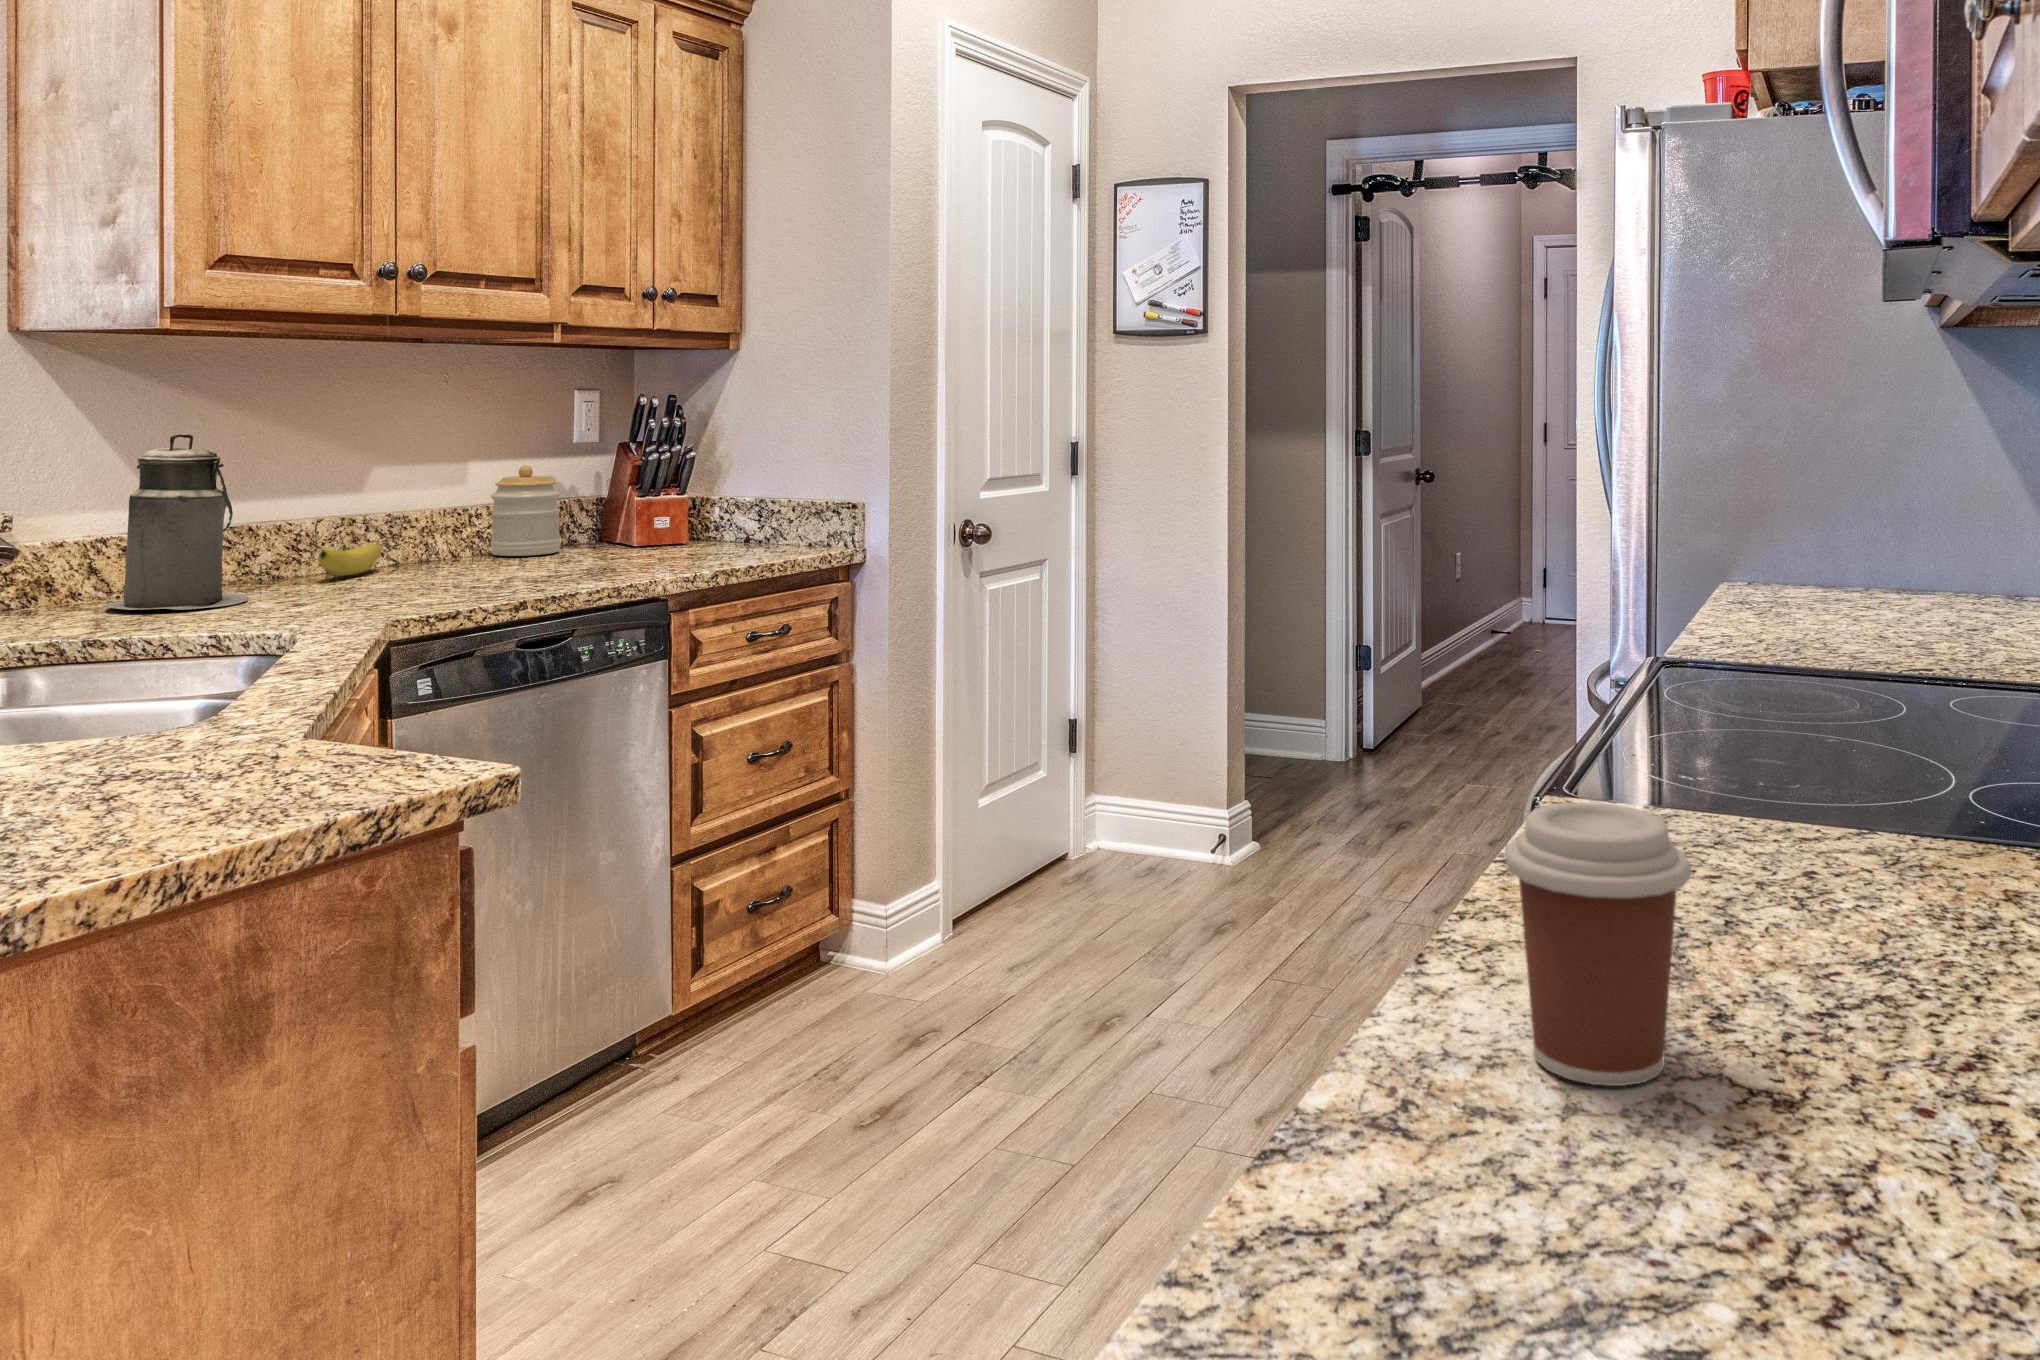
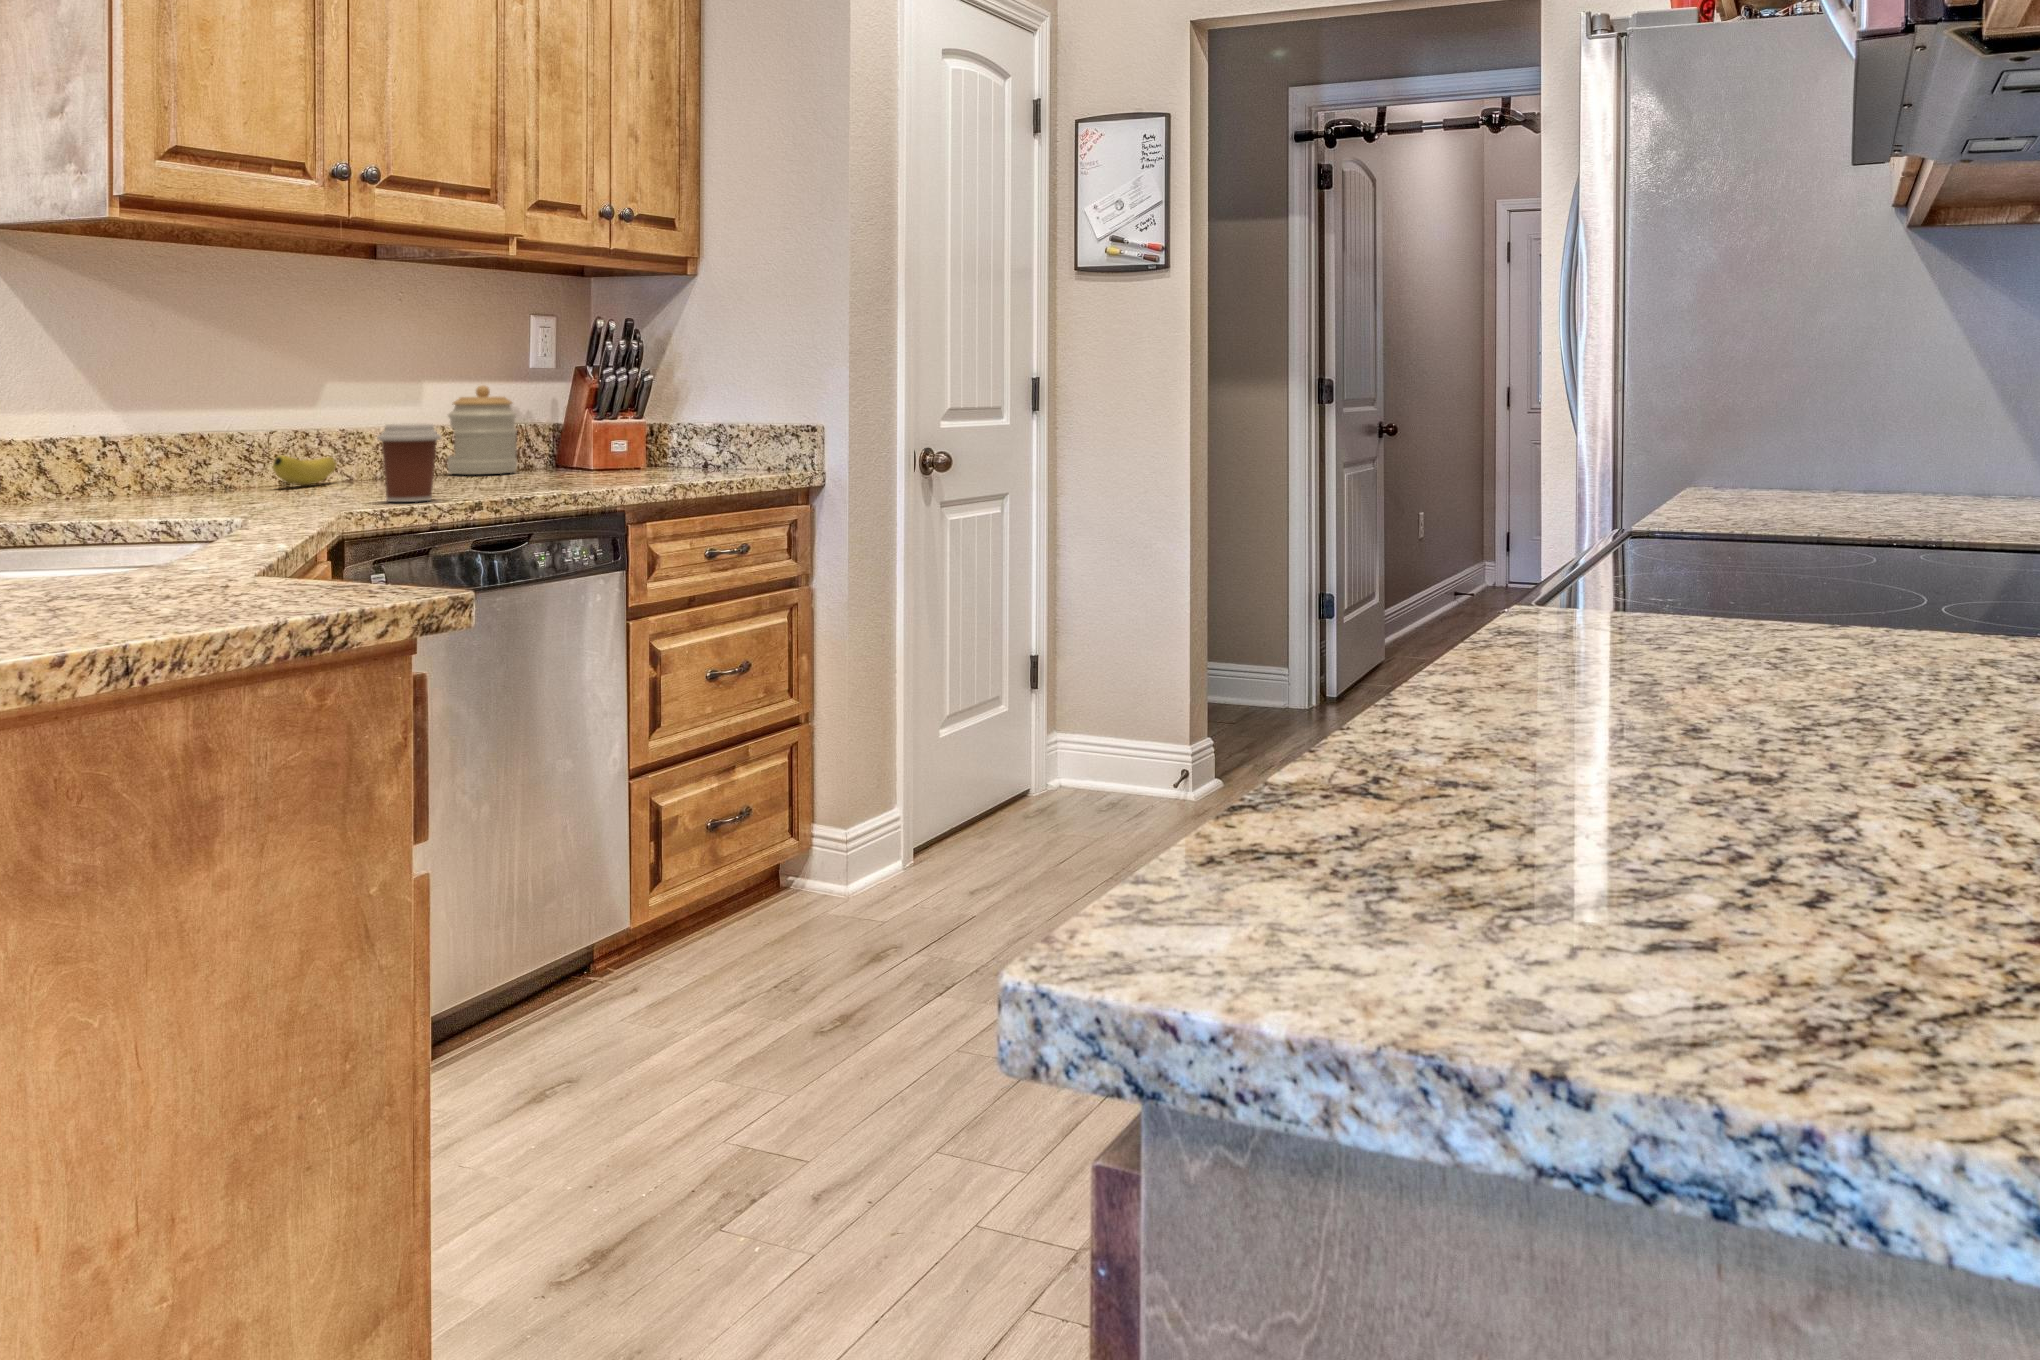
canister: present [105,434,248,610] -> none [57,330,202,503]
coffee cup: present [1505,802,1691,1086] -> present [377,423,441,502]

